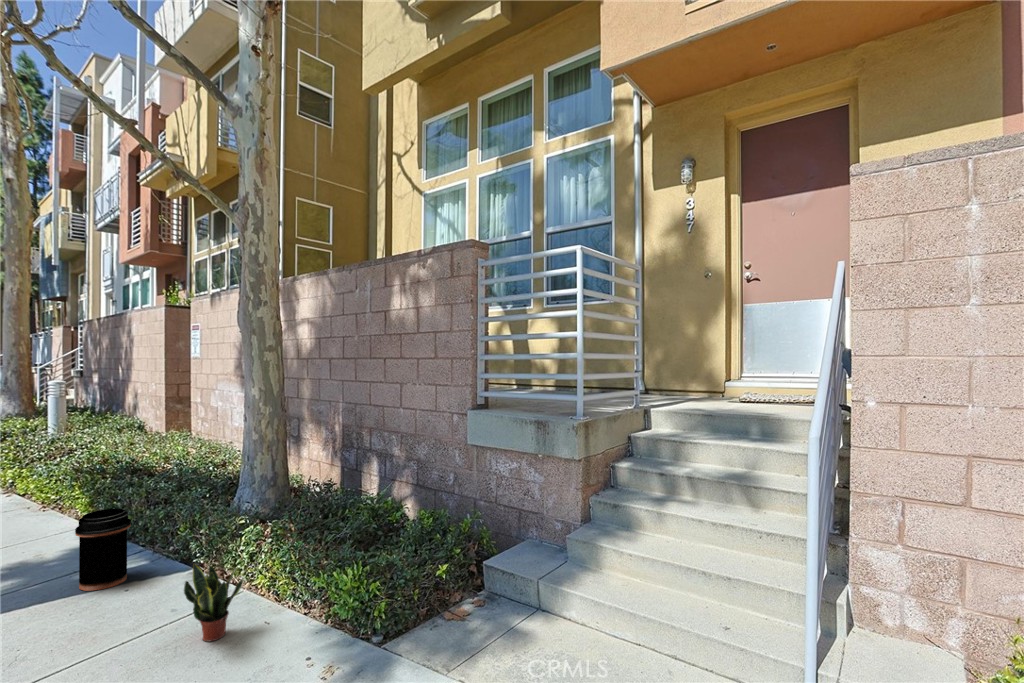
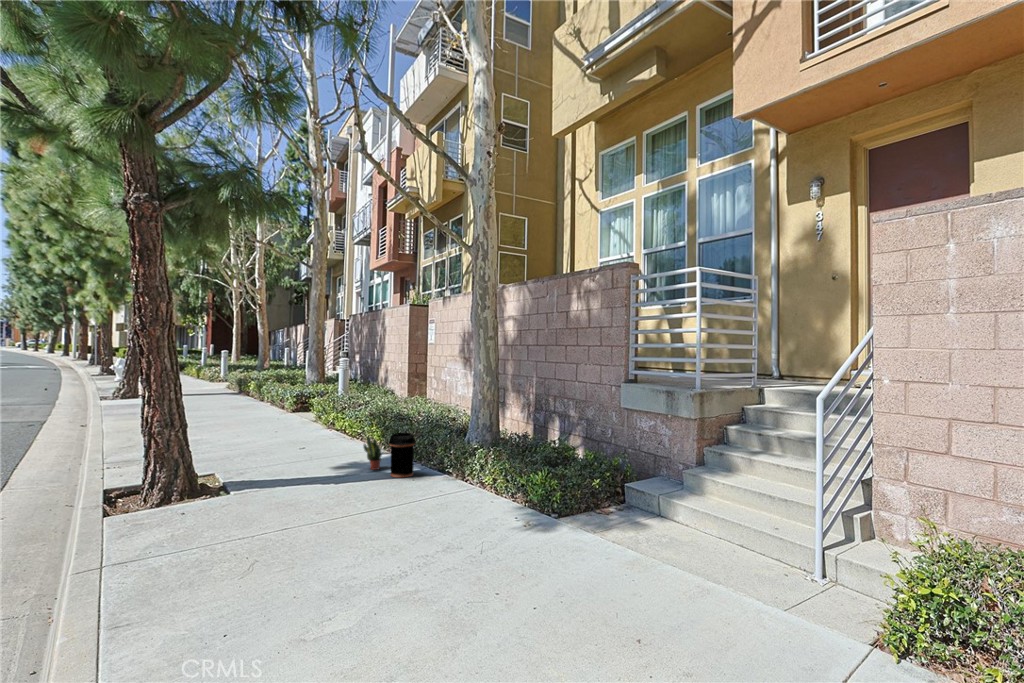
potted plant: present [184,564,243,641] -> present [363,436,387,470]

